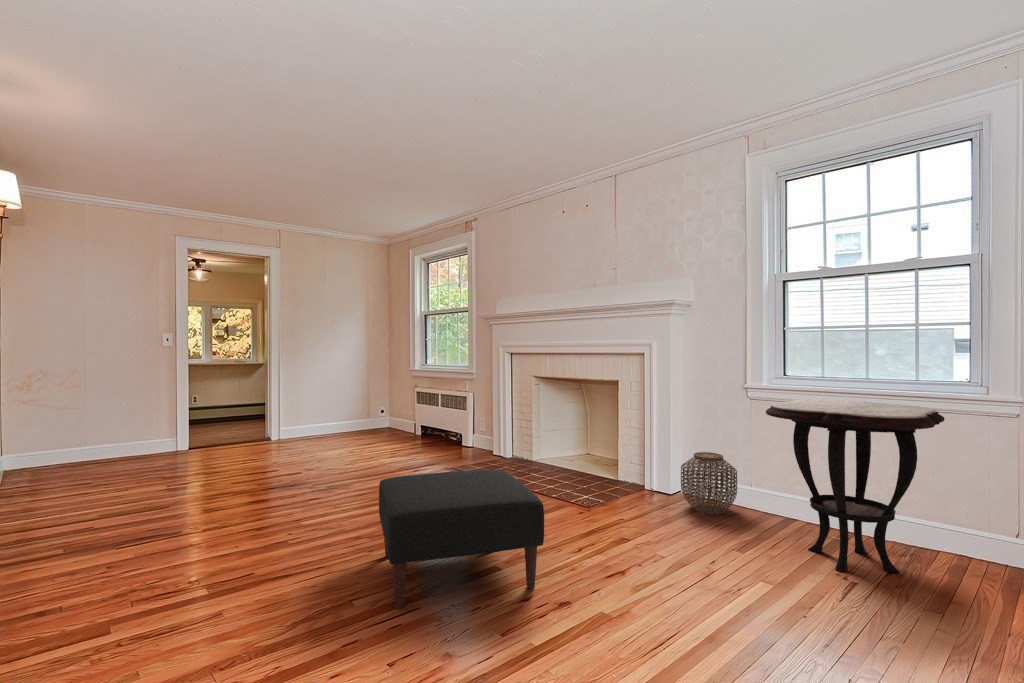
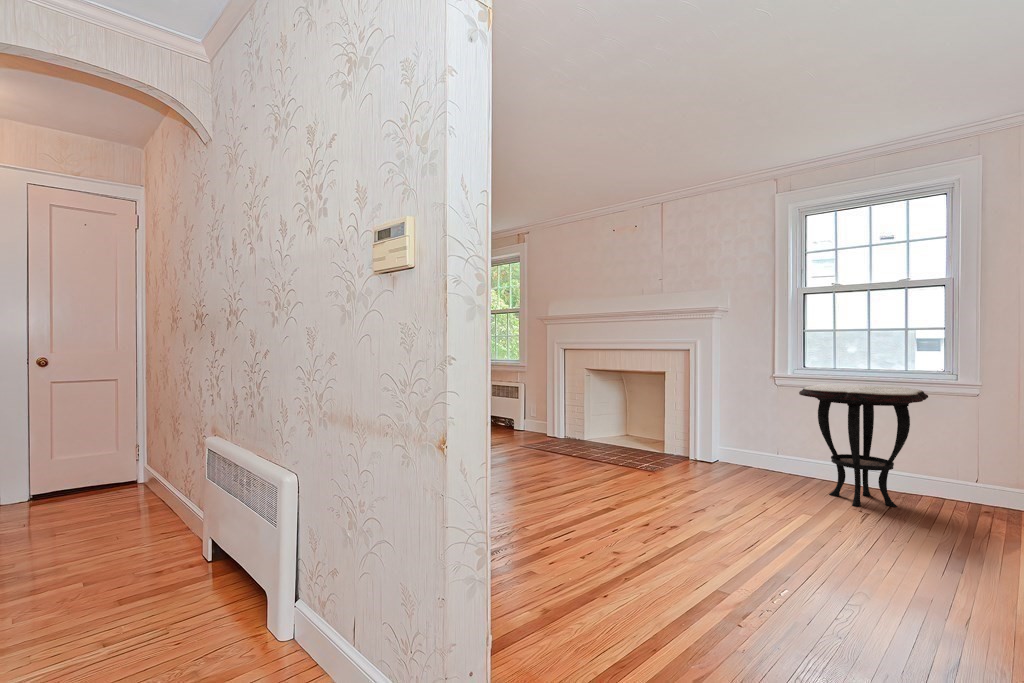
woven basket: present [681,452,737,514] -> none [723,427,768,474]
ottoman: present [379,470,544,609] -> none [517,439,655,532]

